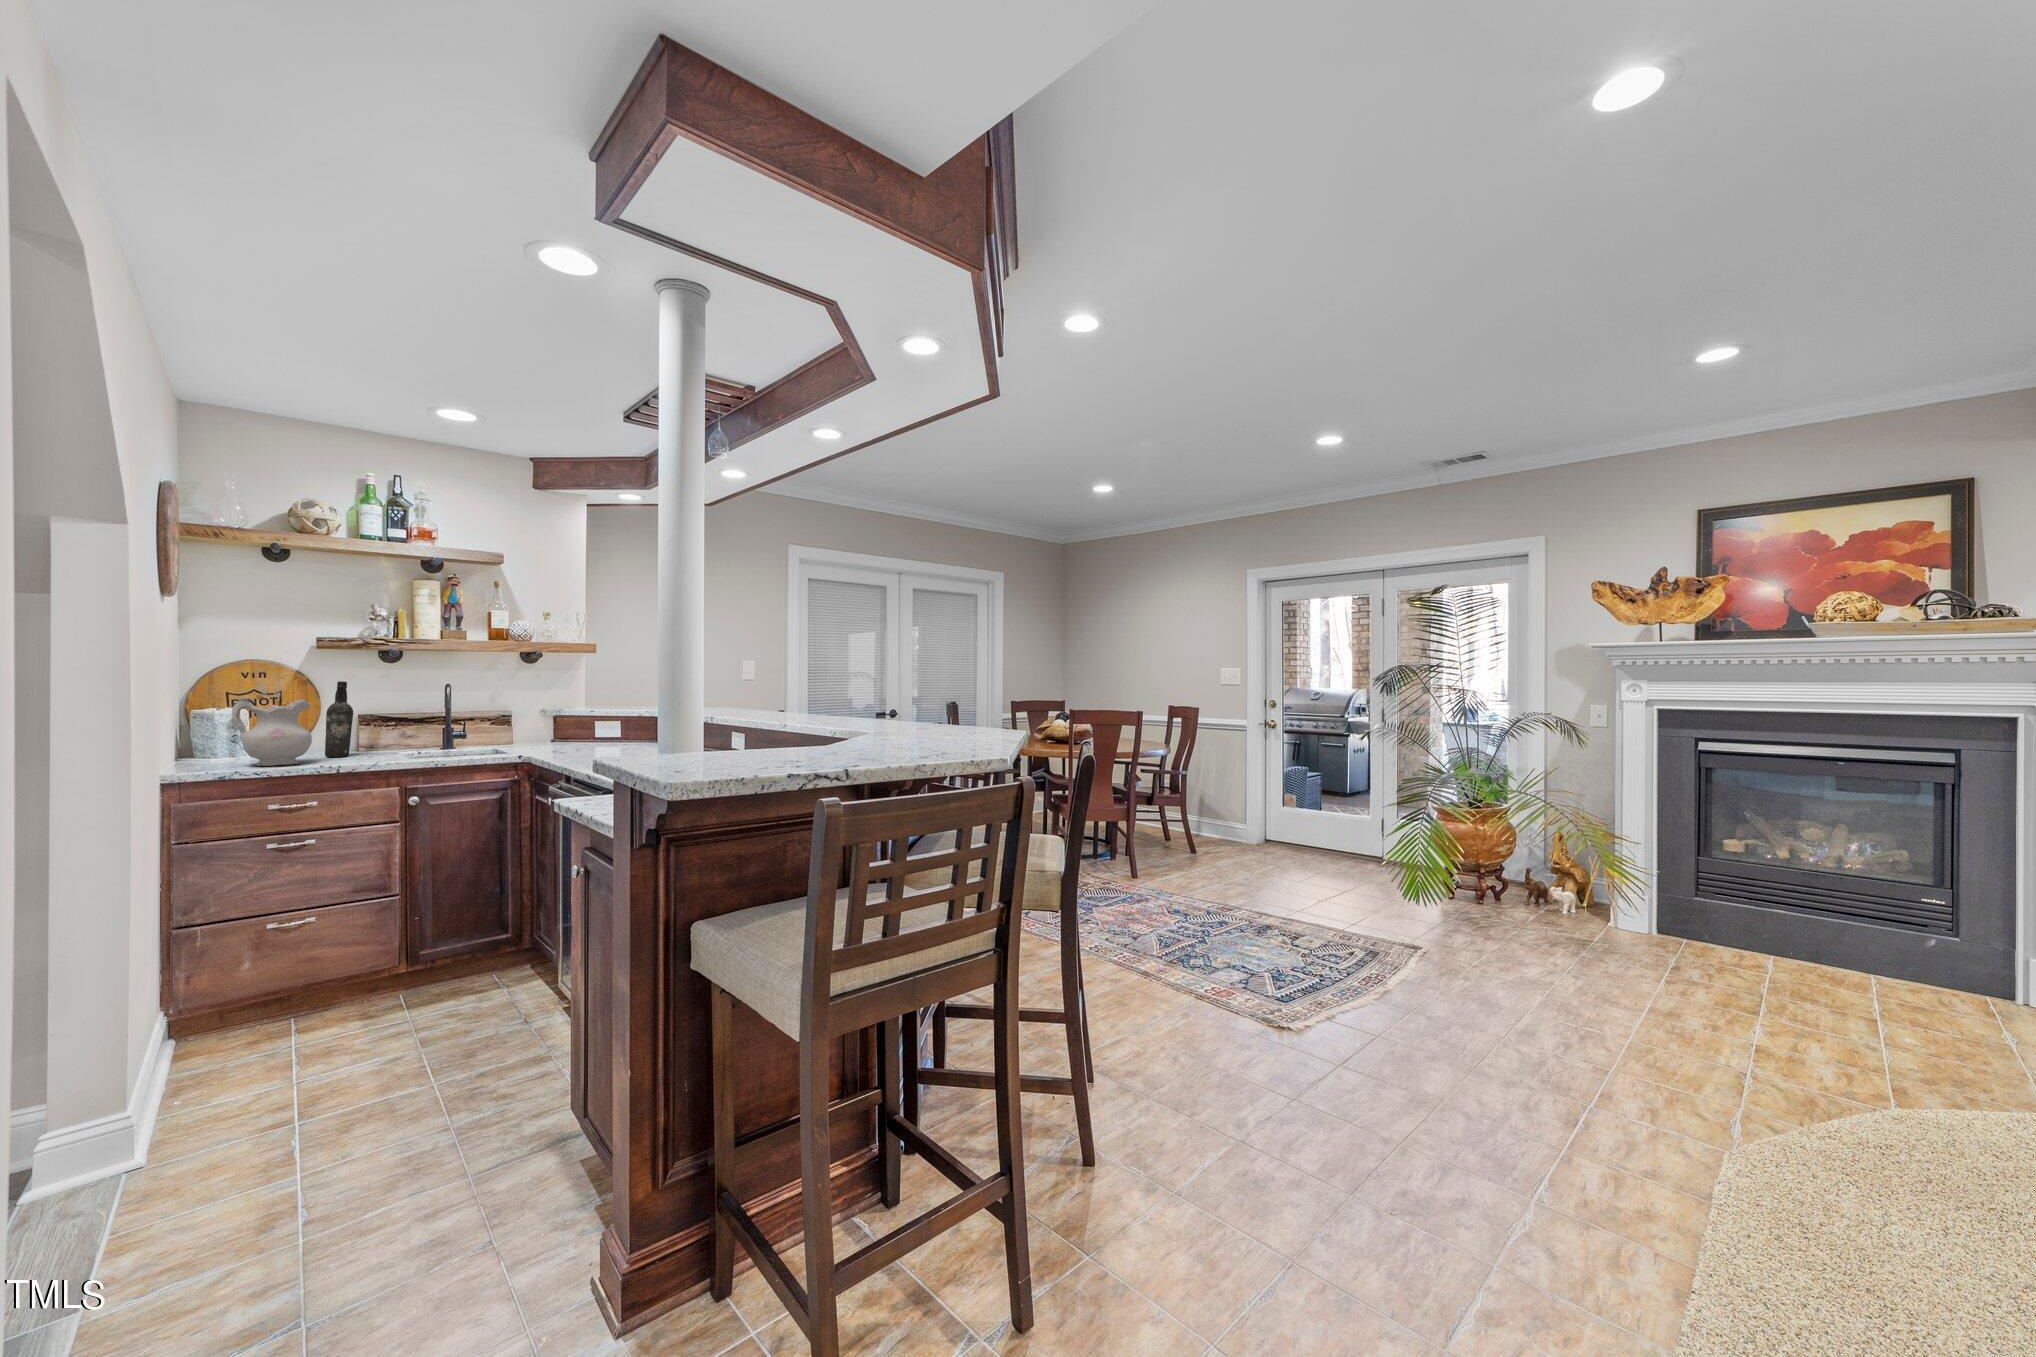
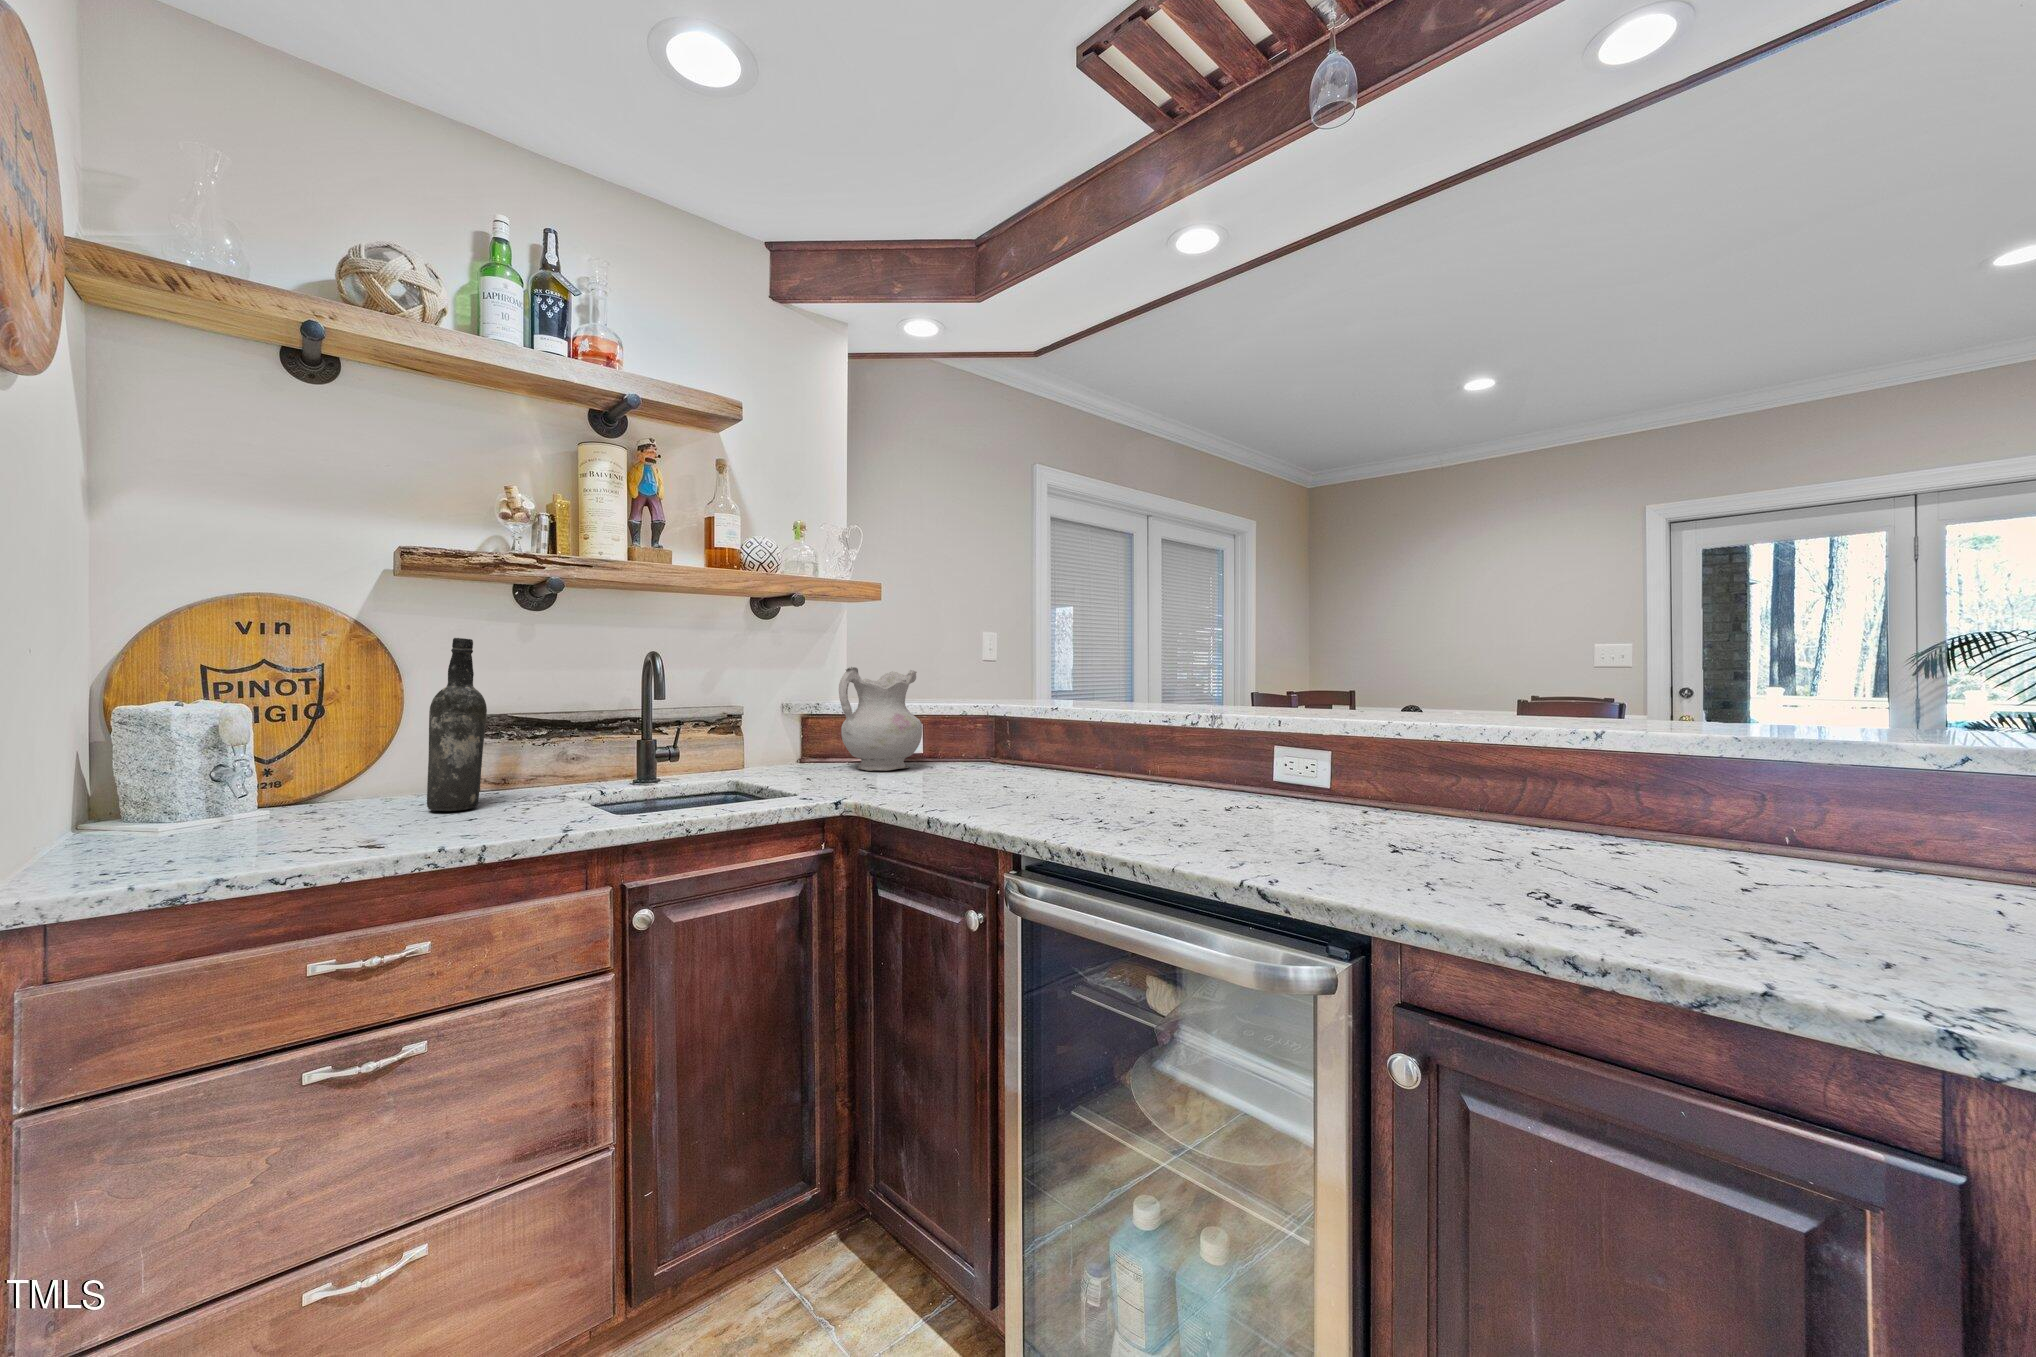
ceramic pitcher: present [232,698,312,766] -> present [839,667,922,771]

